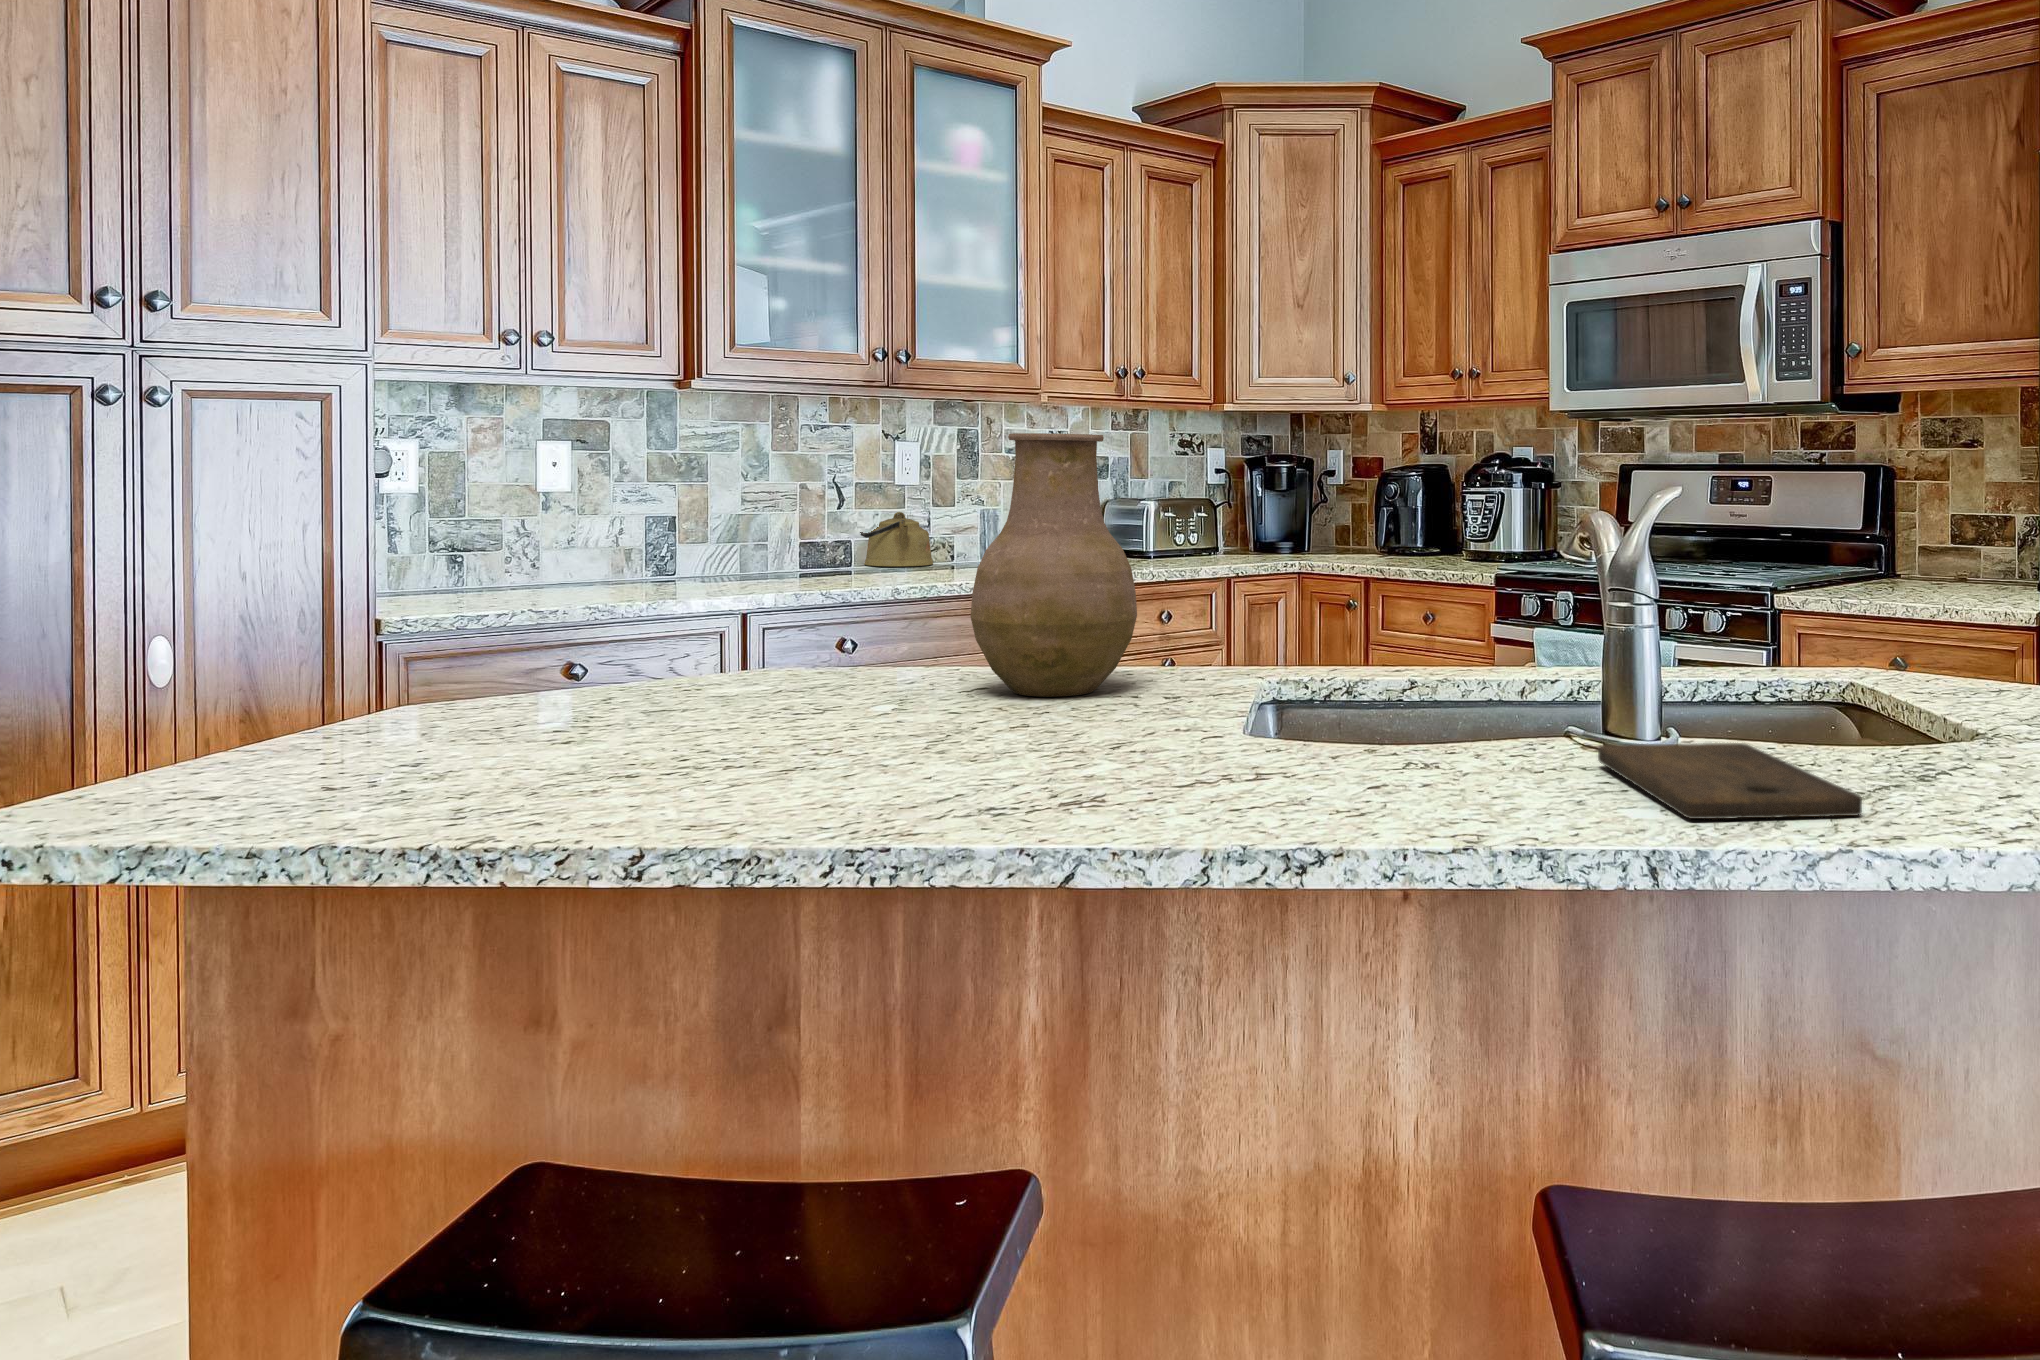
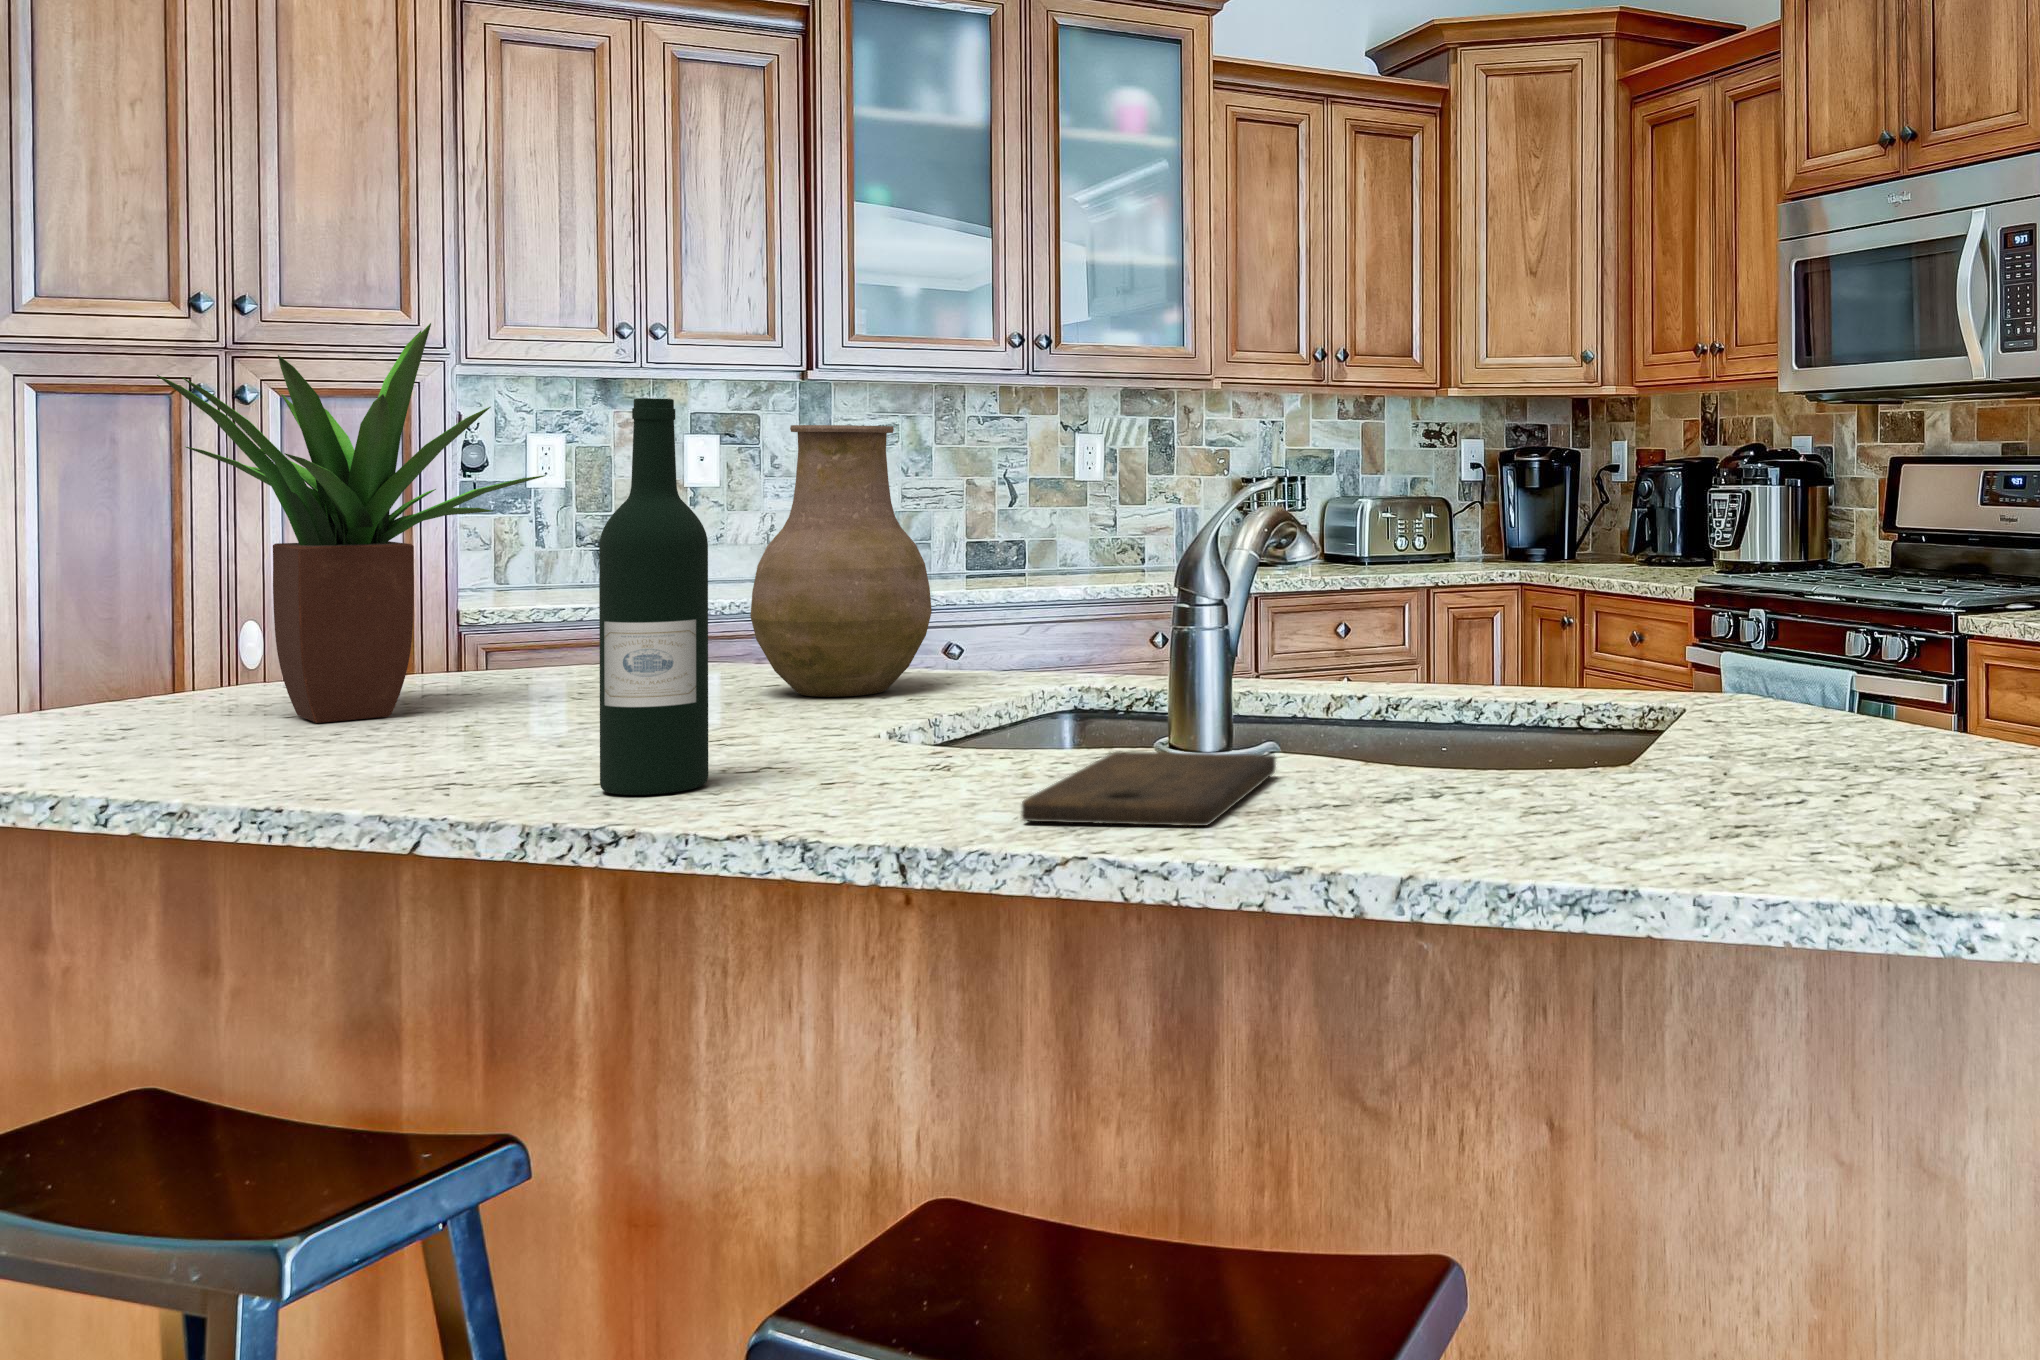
potted plant: none [438,324,781,742] -> present [157,323,546,723]
wine bottle: none [1160,406,1261,809] -> present [599,398,708,795]
kettle: present [860,512,933,566] -> none [1032,510,1112,570]

